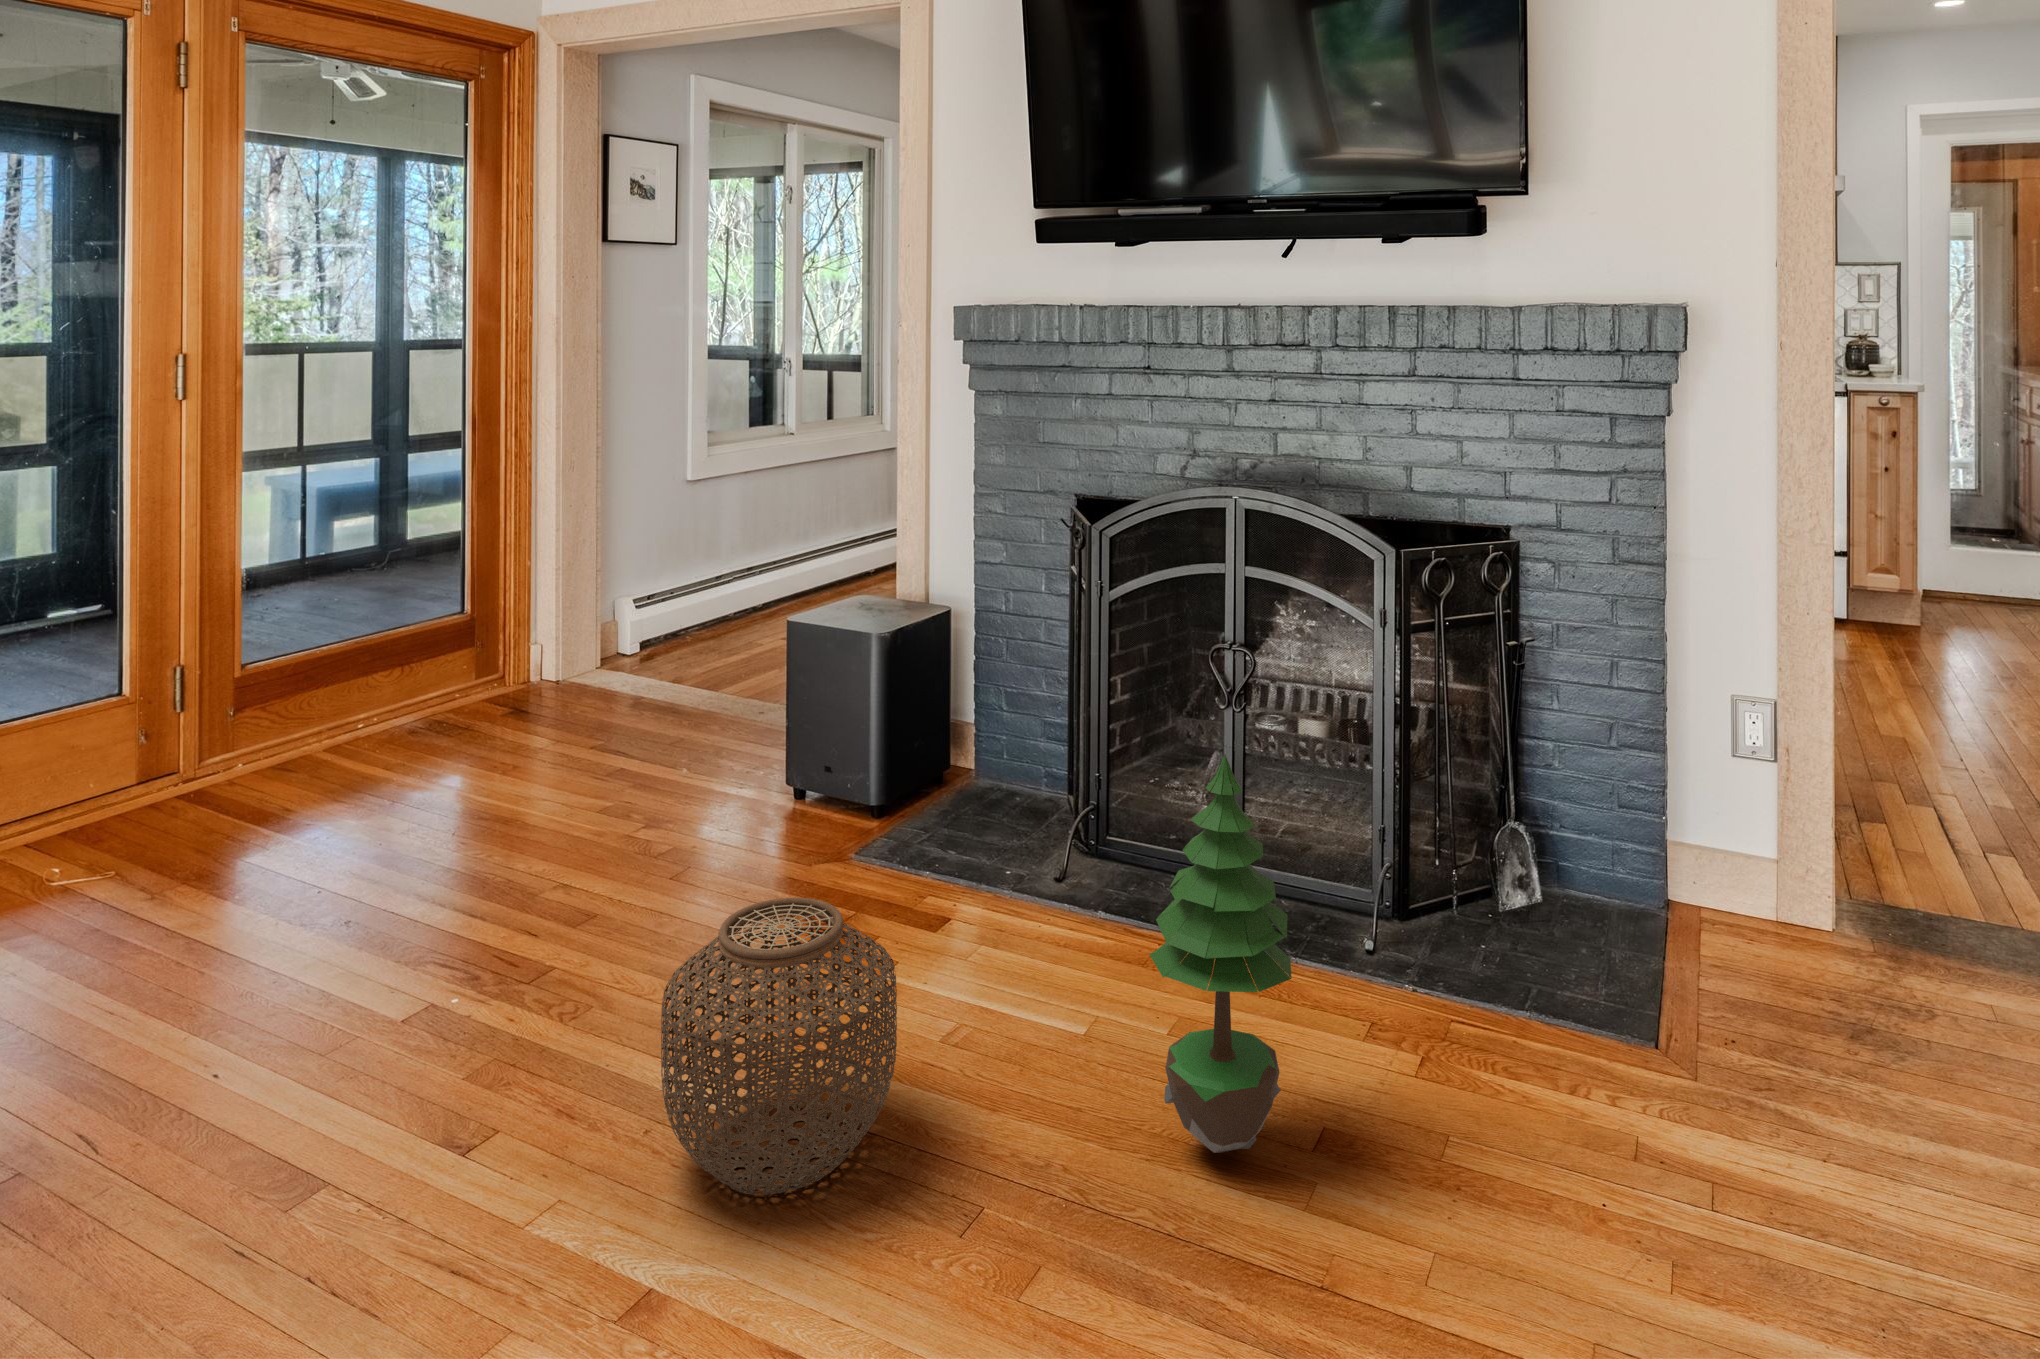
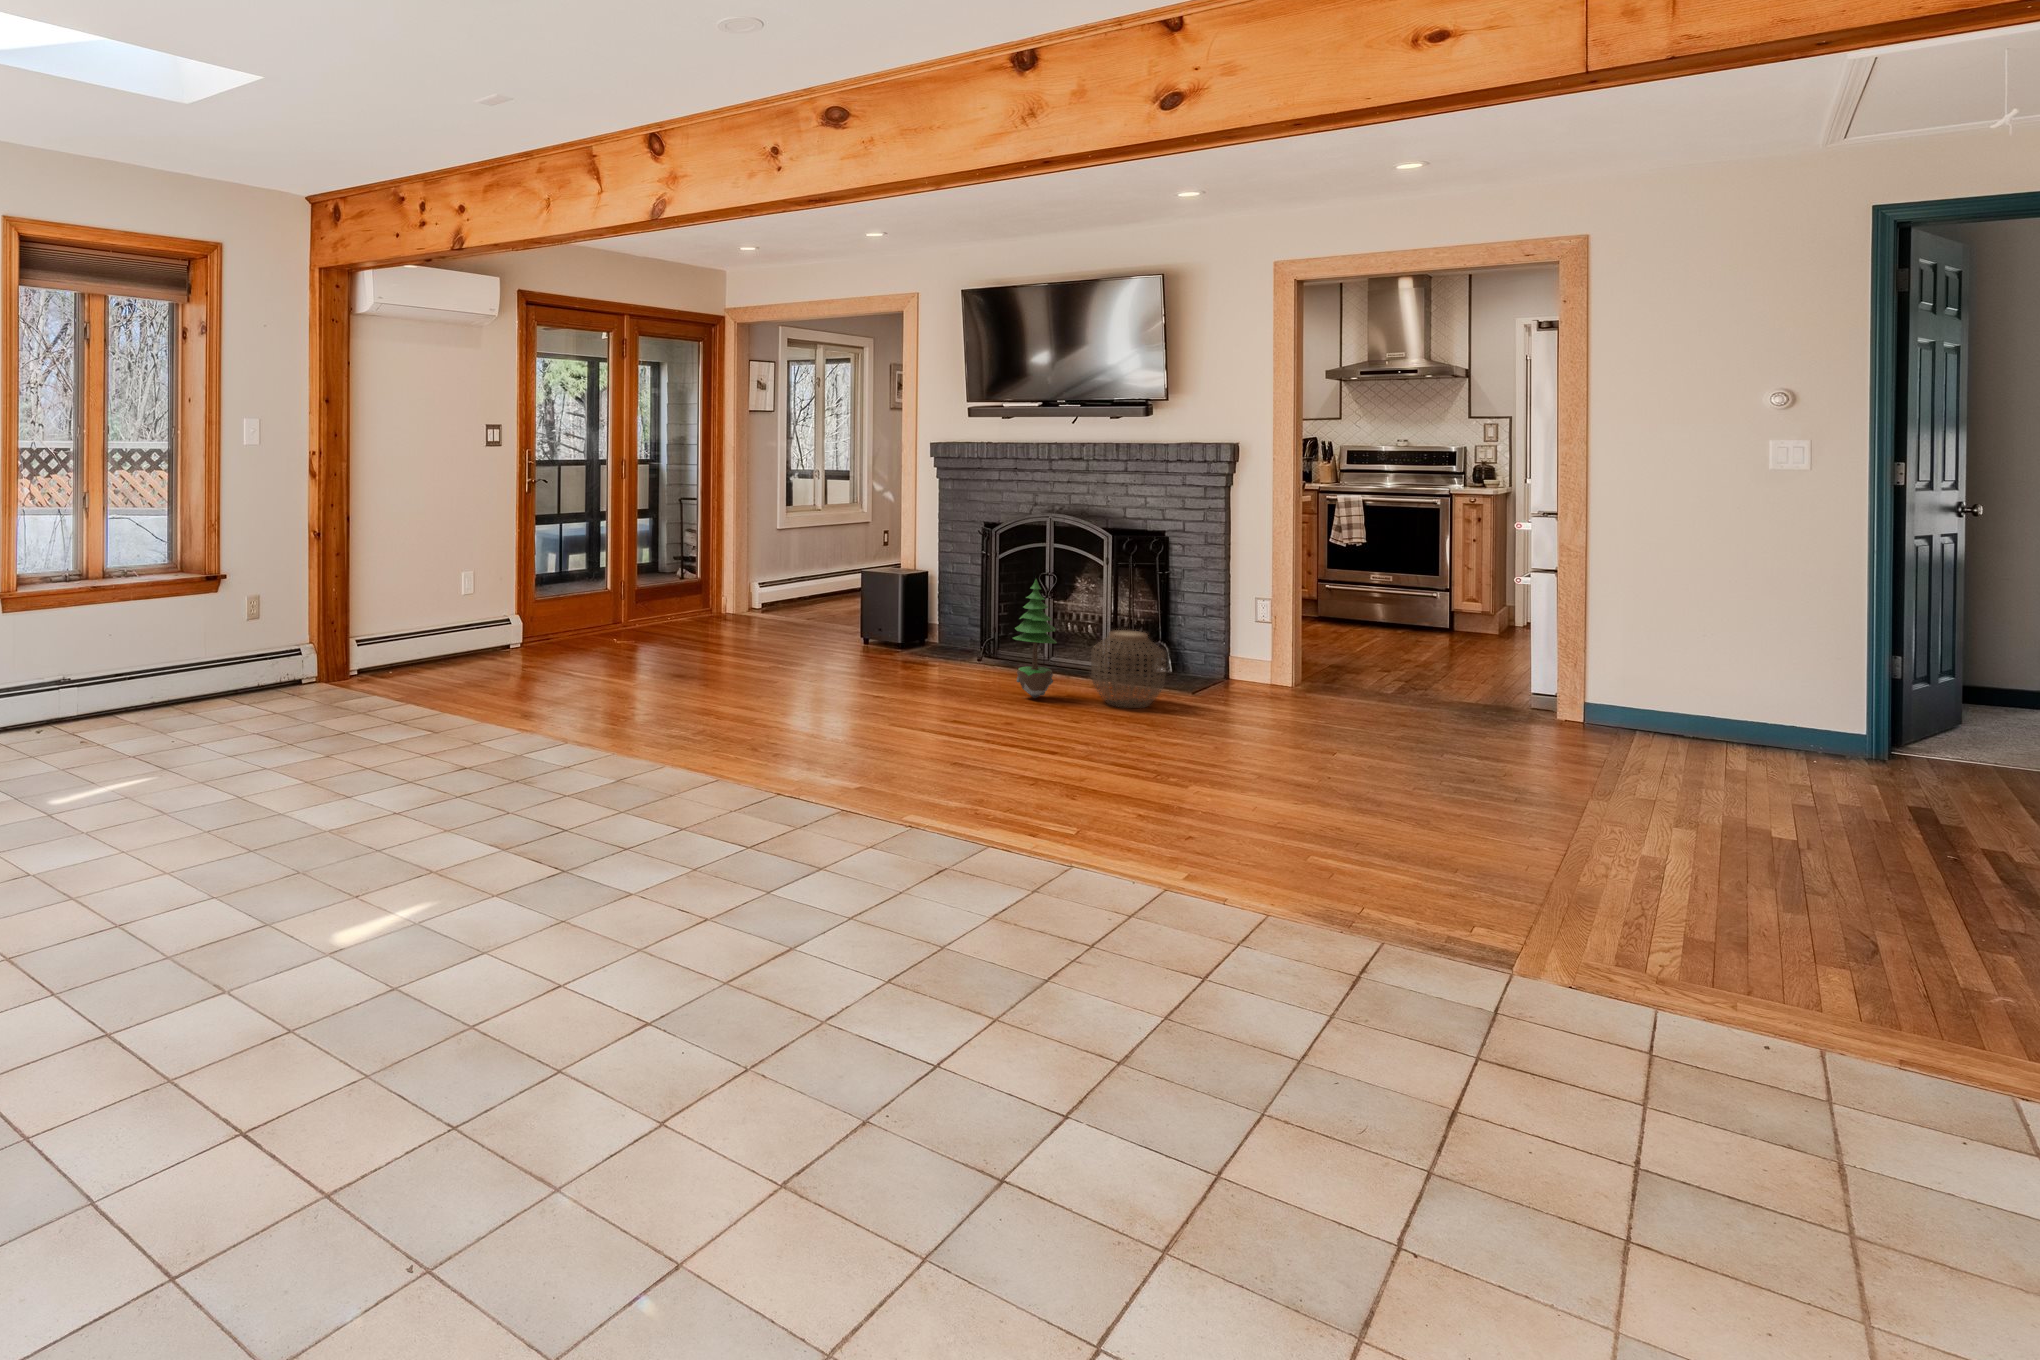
woven basket: present [661,898,897,1195] -> present [1091,630,1166,708]

